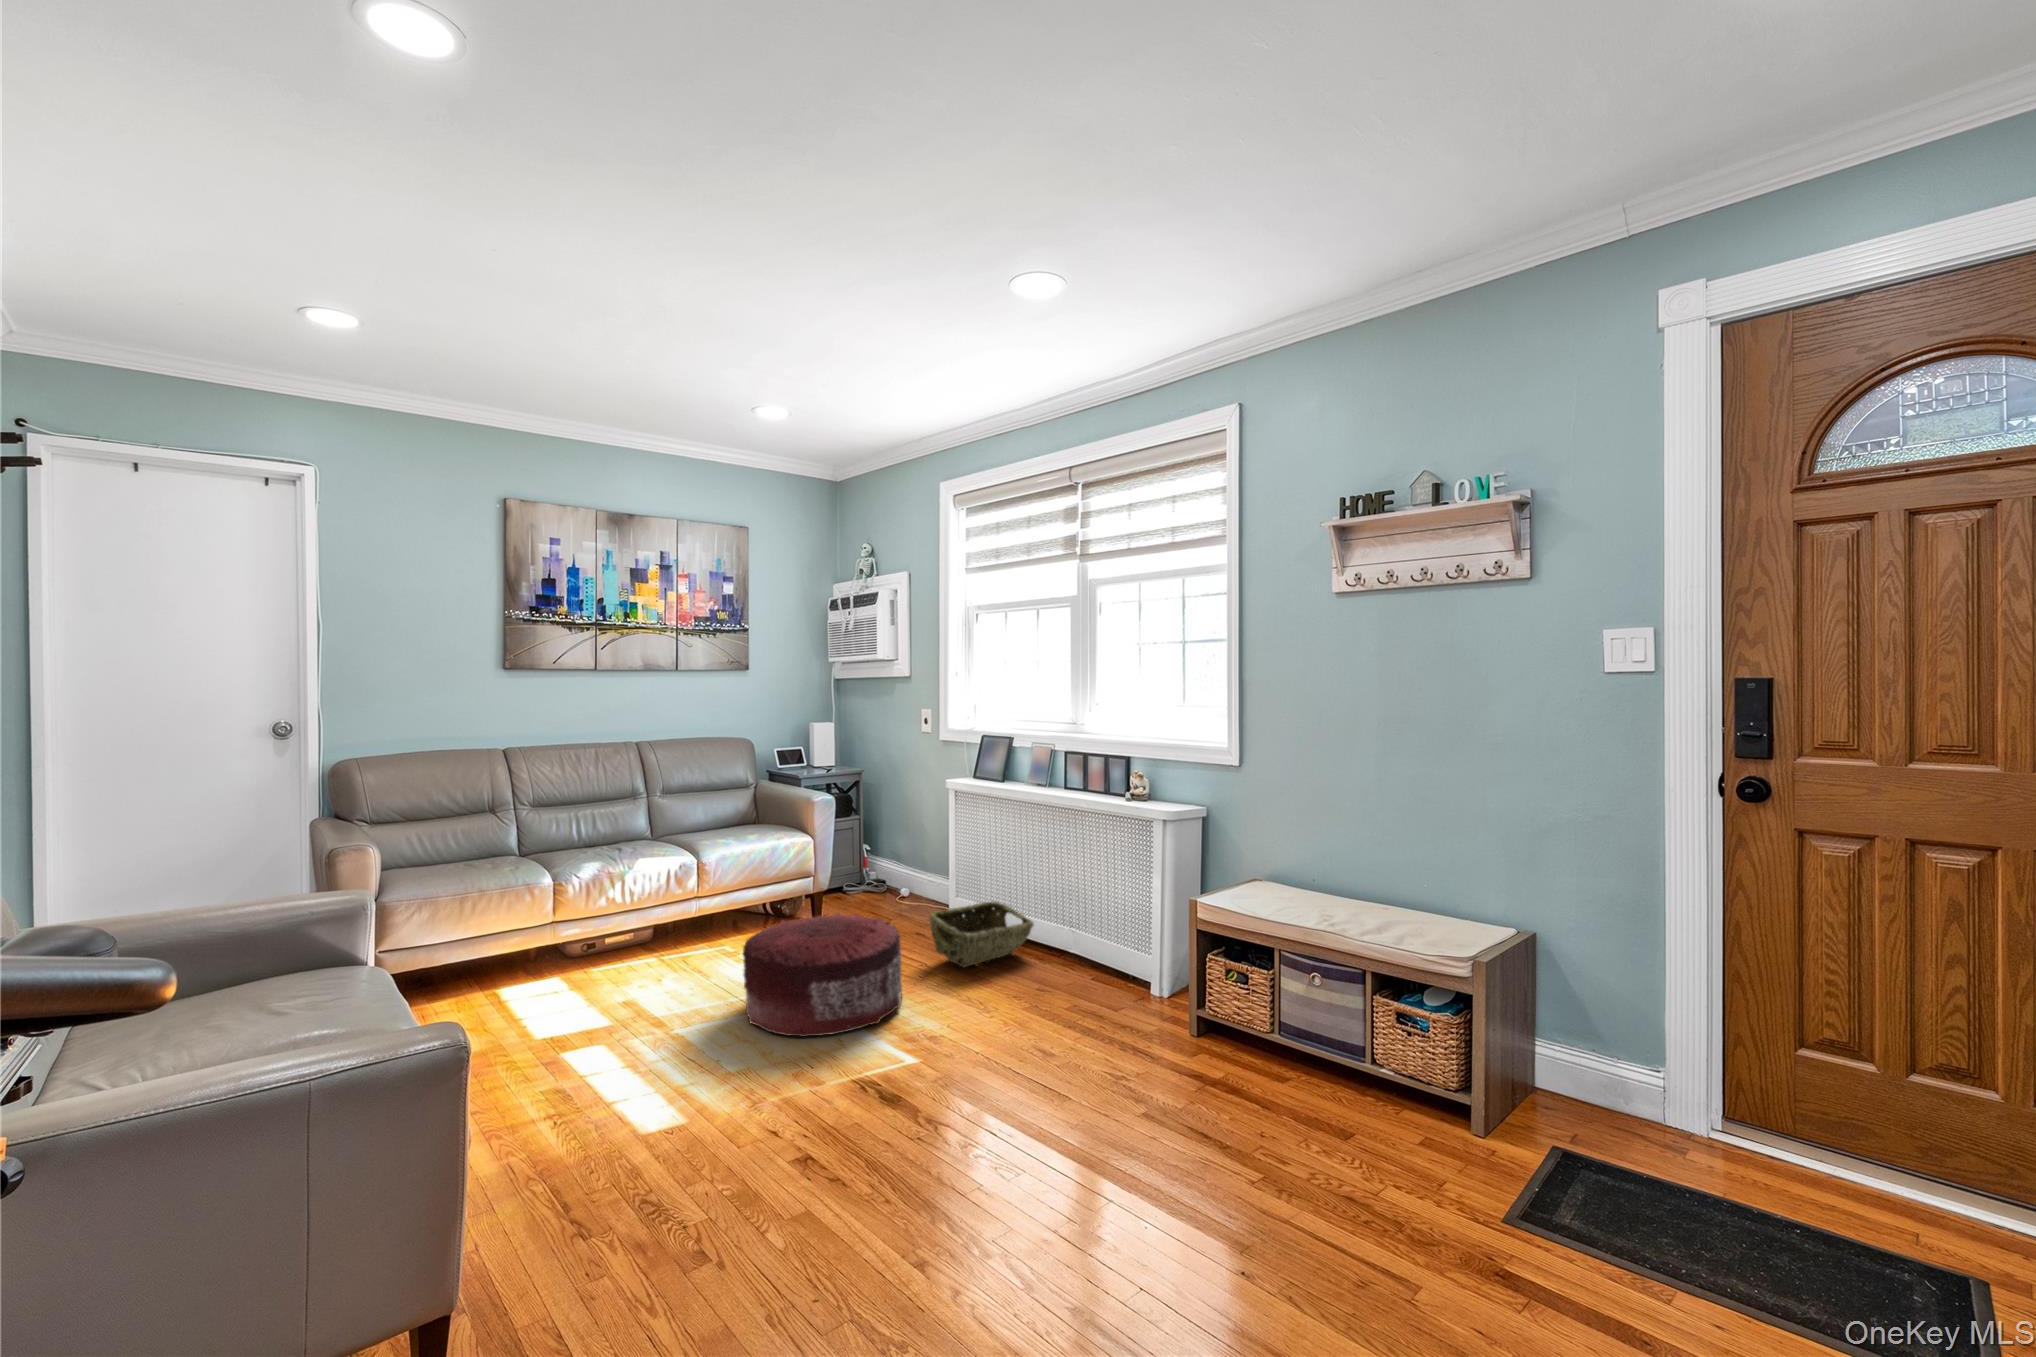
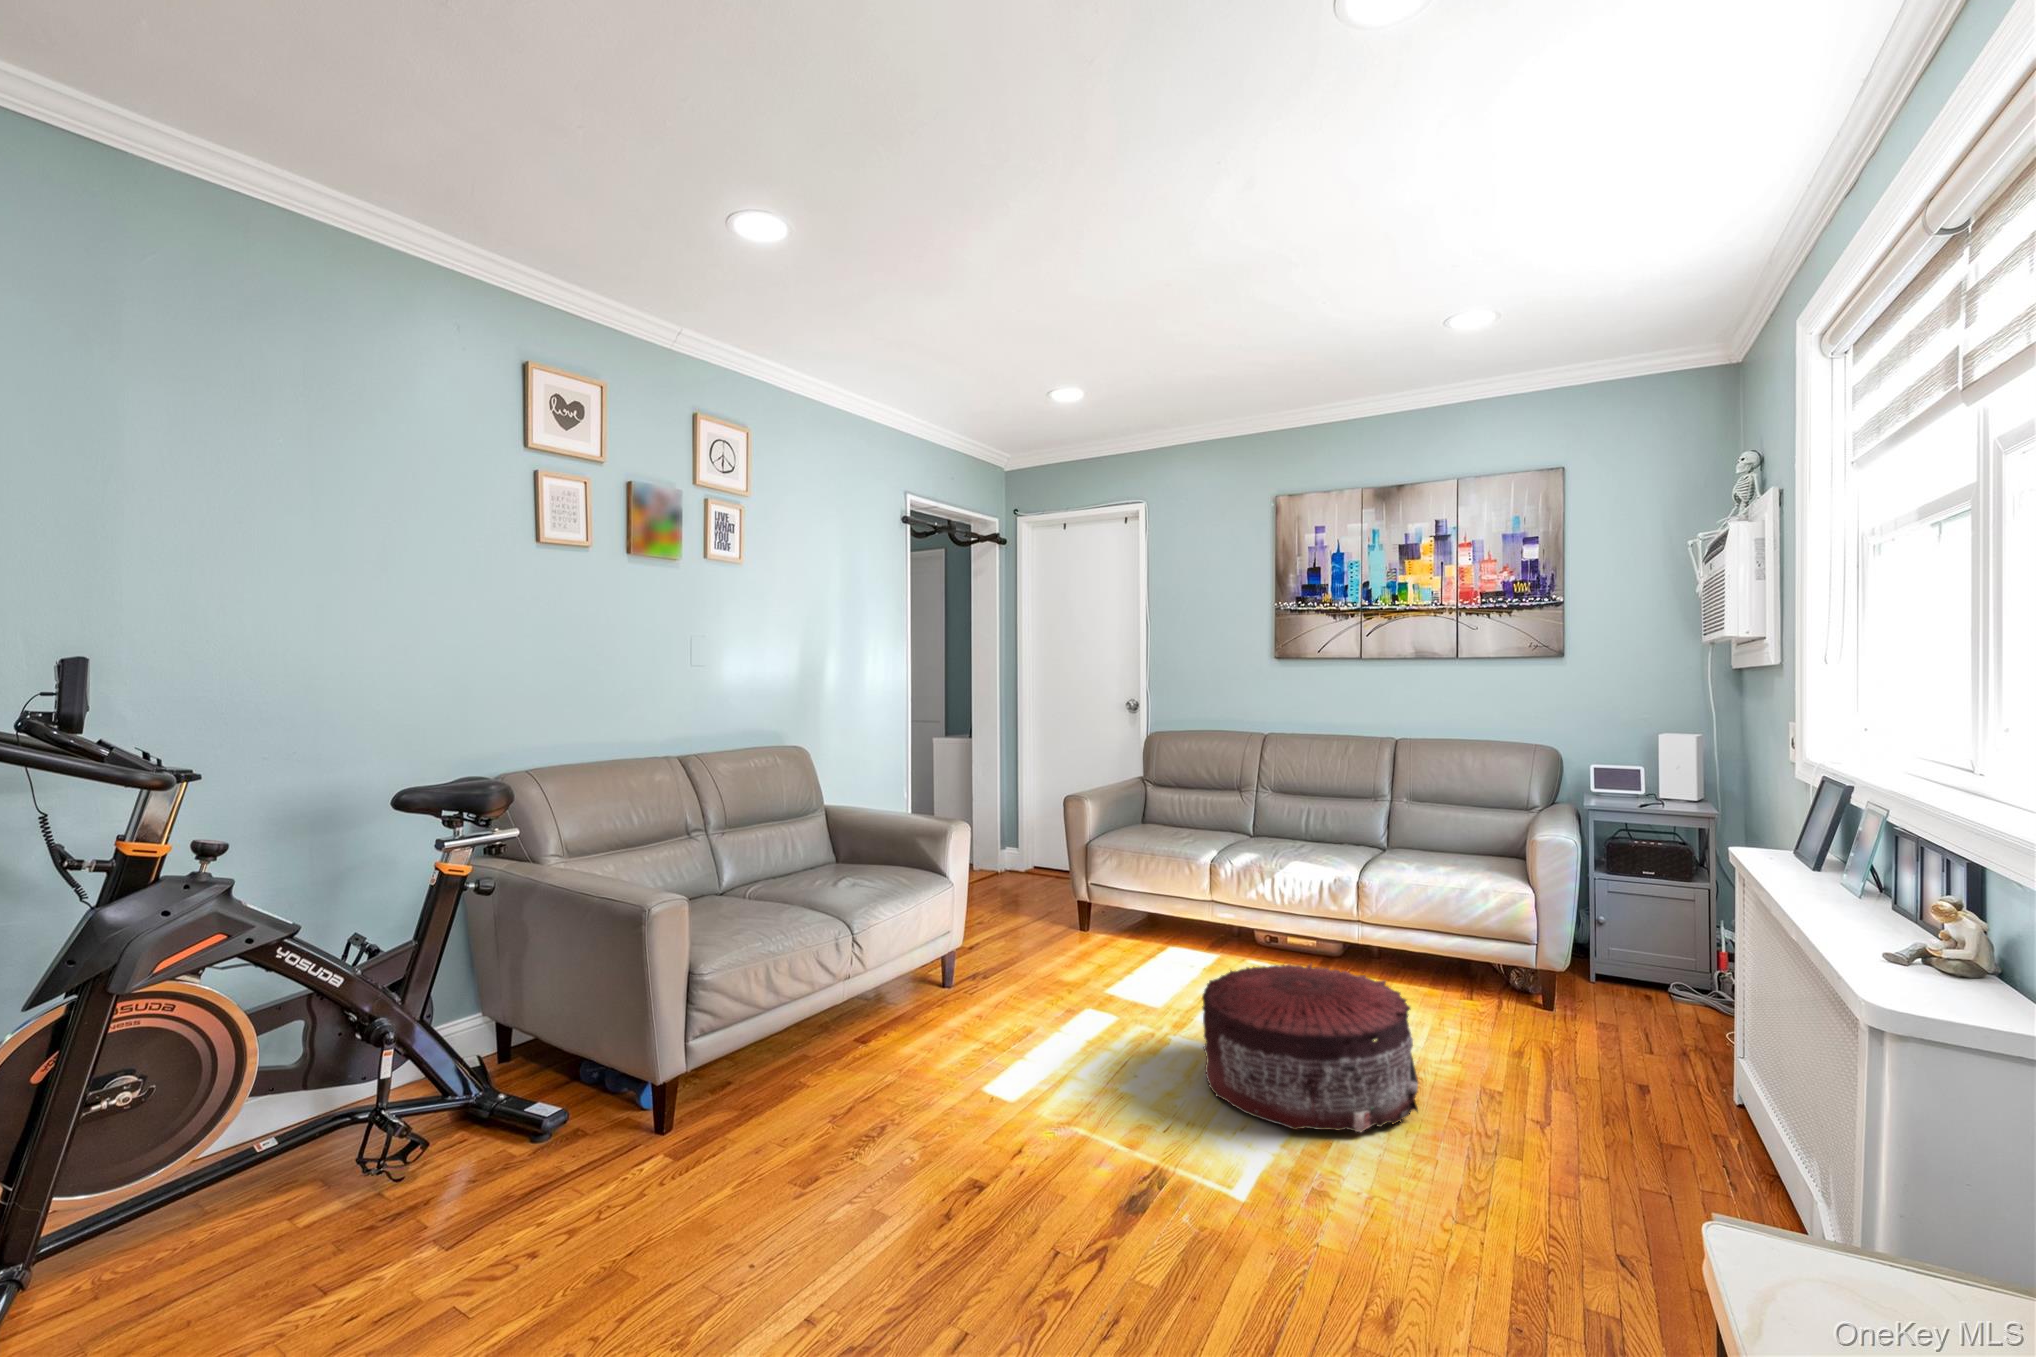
woven basket: present [929,901,1034,967] -> none [1539,1040,1754,1179]

